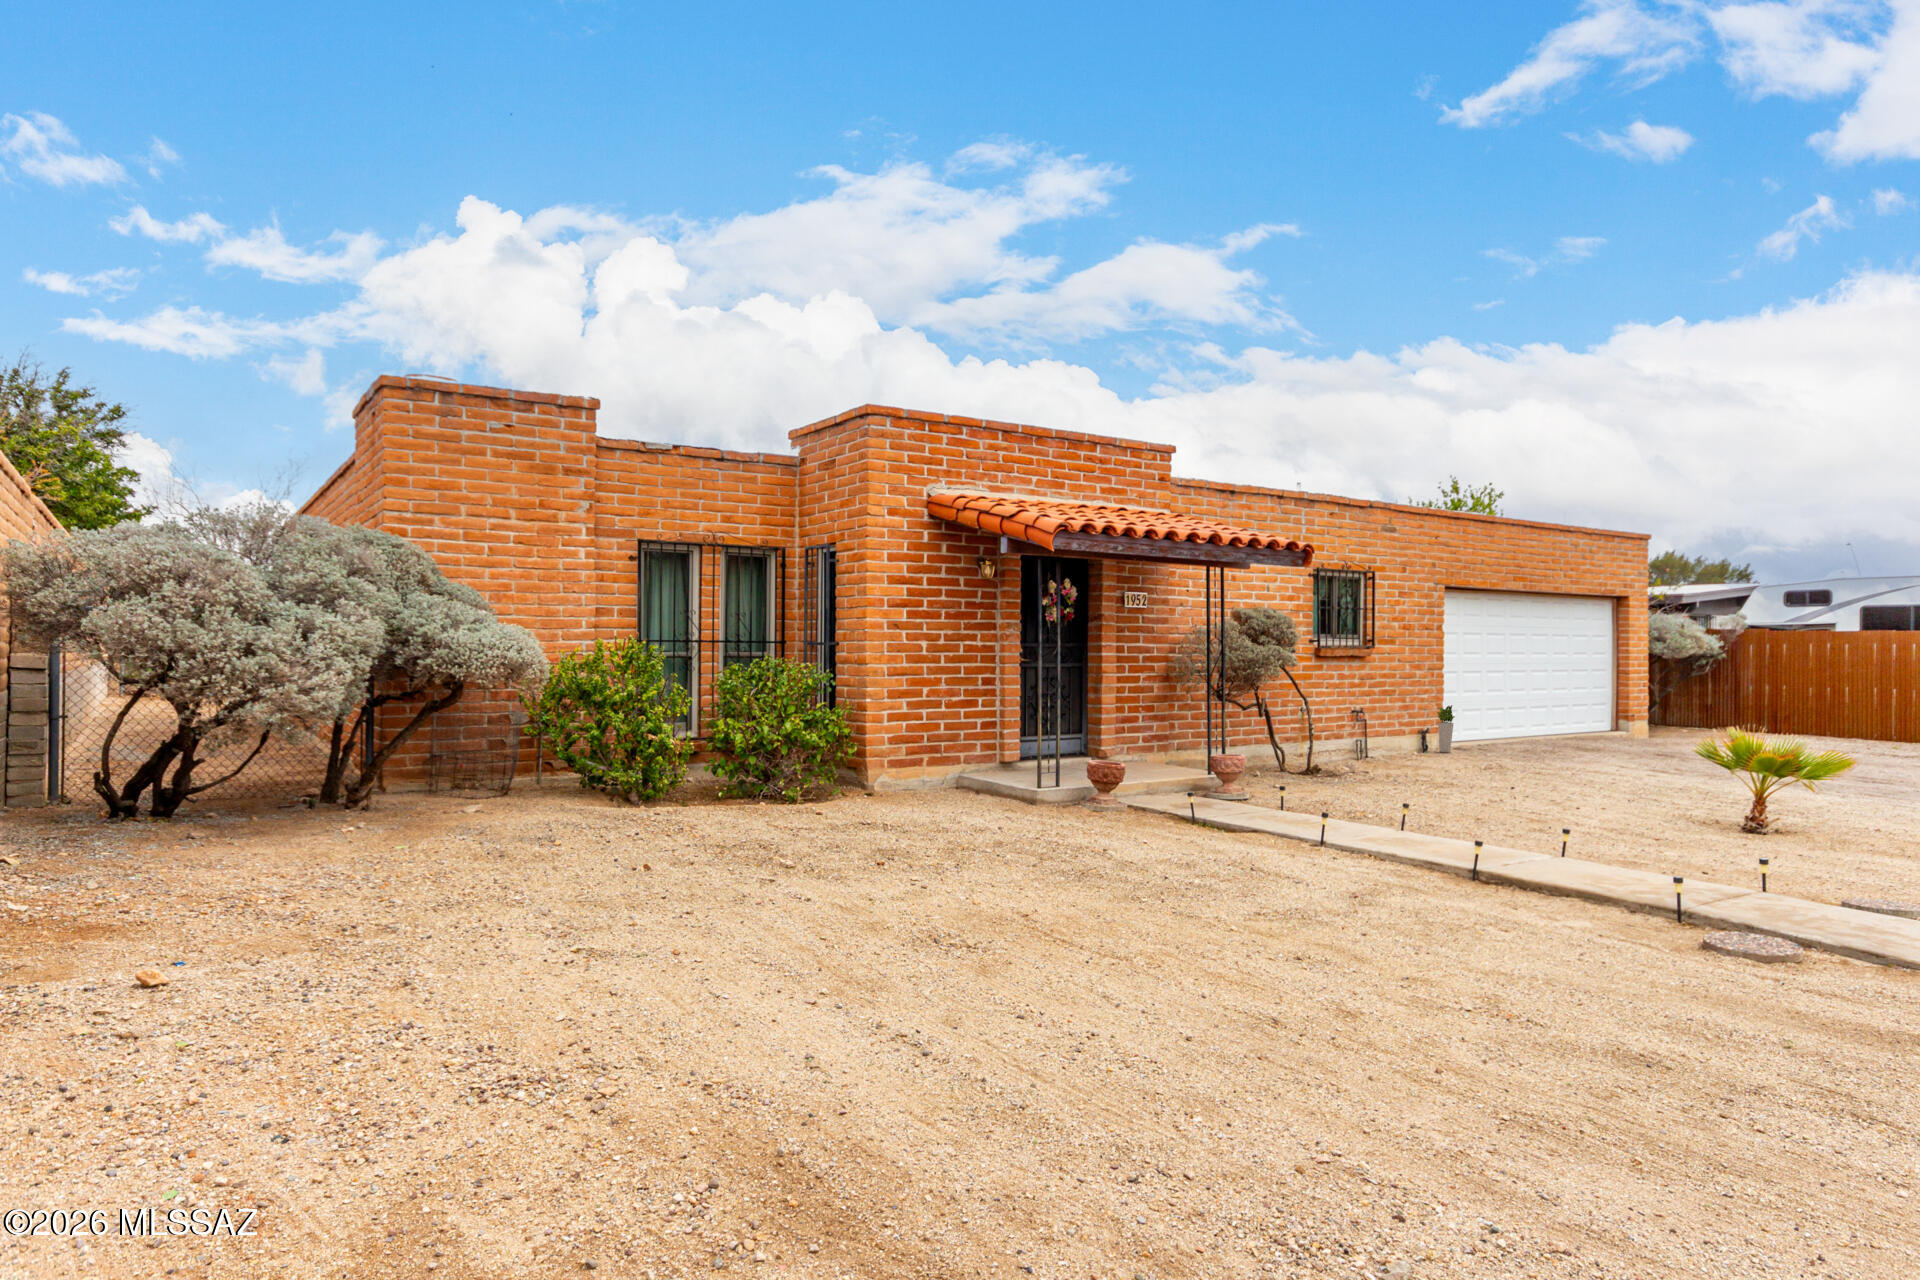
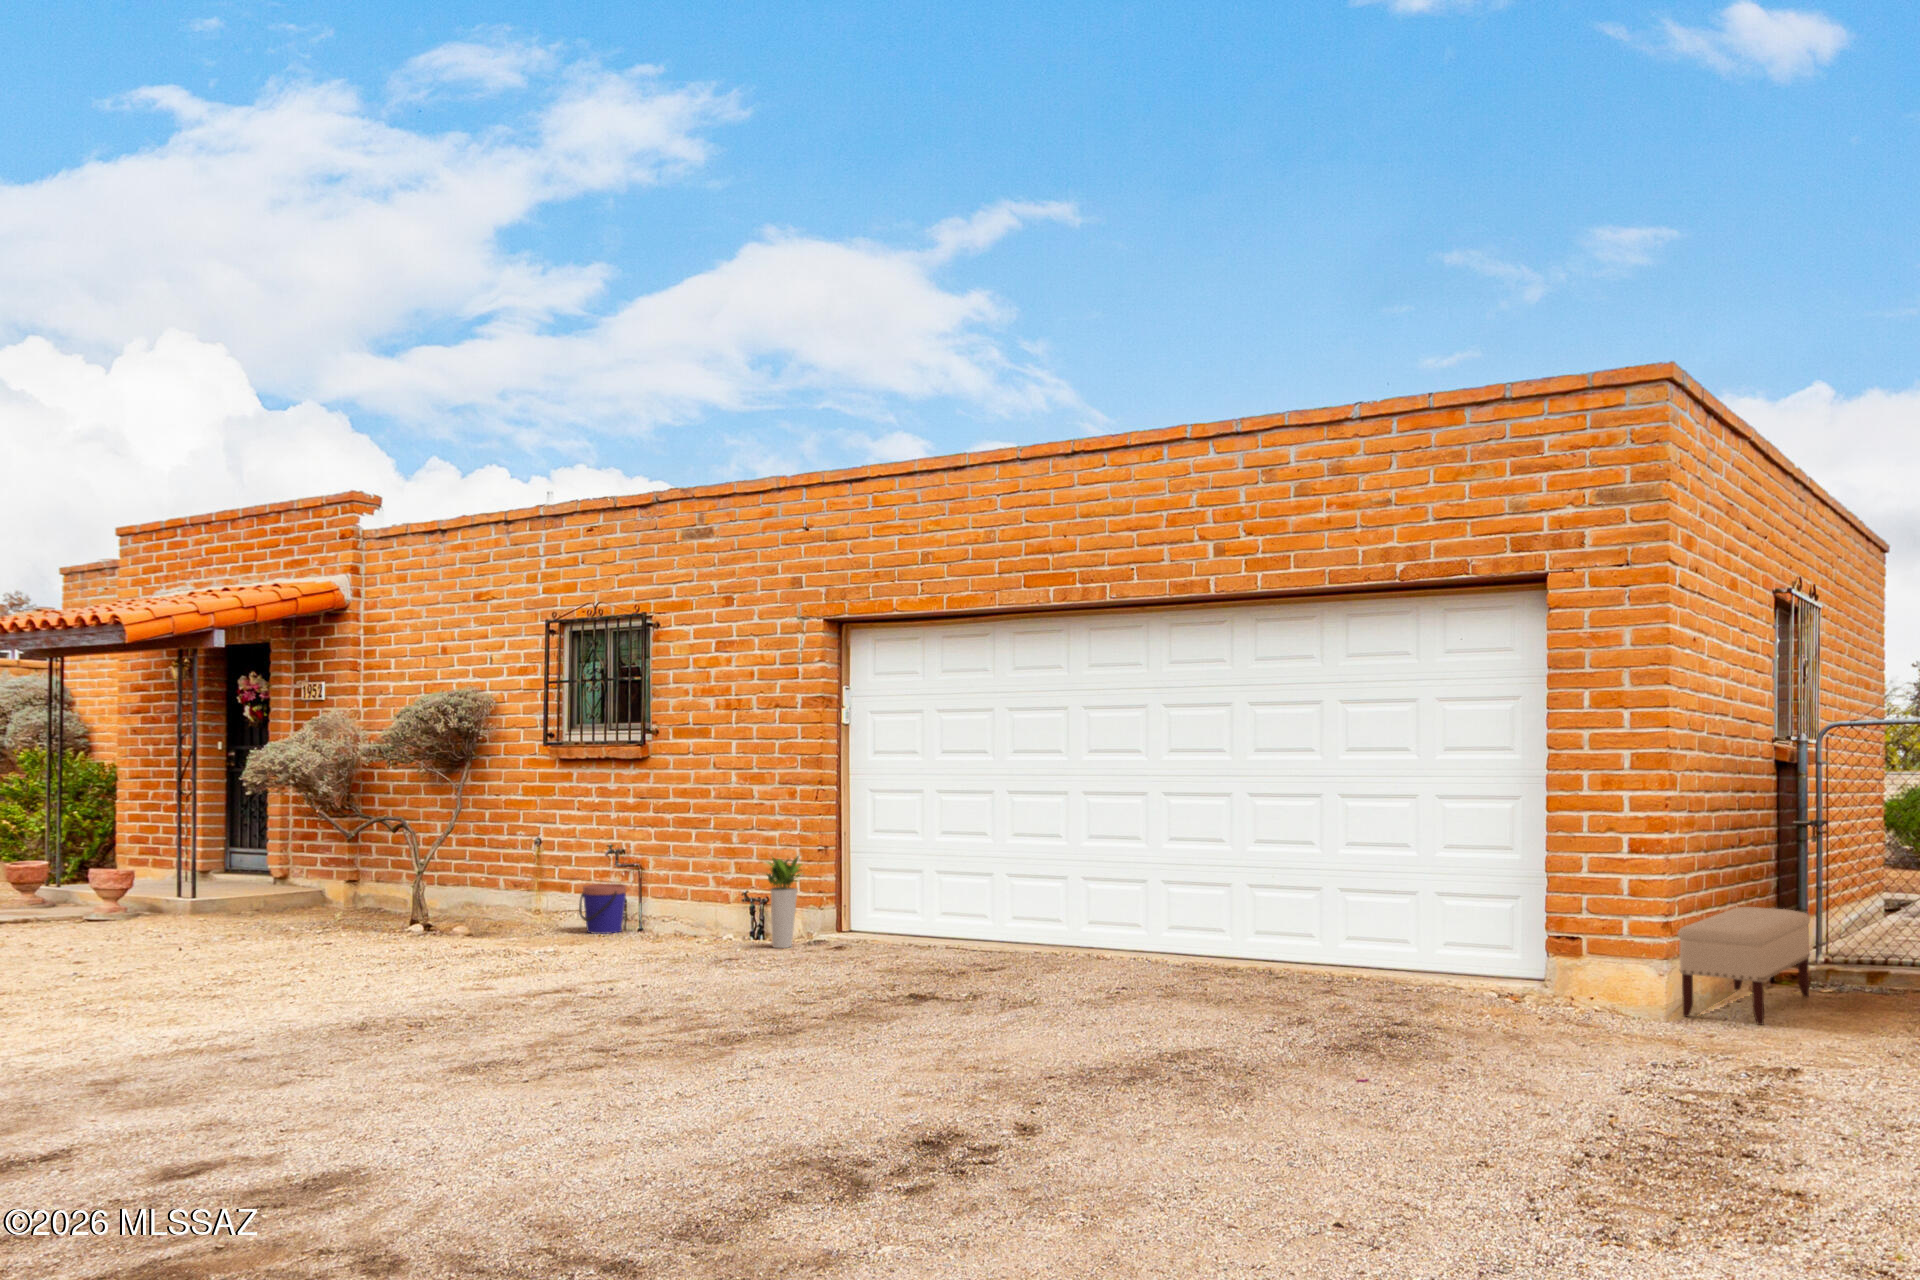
bench: none [1572,704,1644,736] -> present [1678,907,1810,1025]
bucket: none [1355,730,1383,759] -> present [579,884,626,934]

